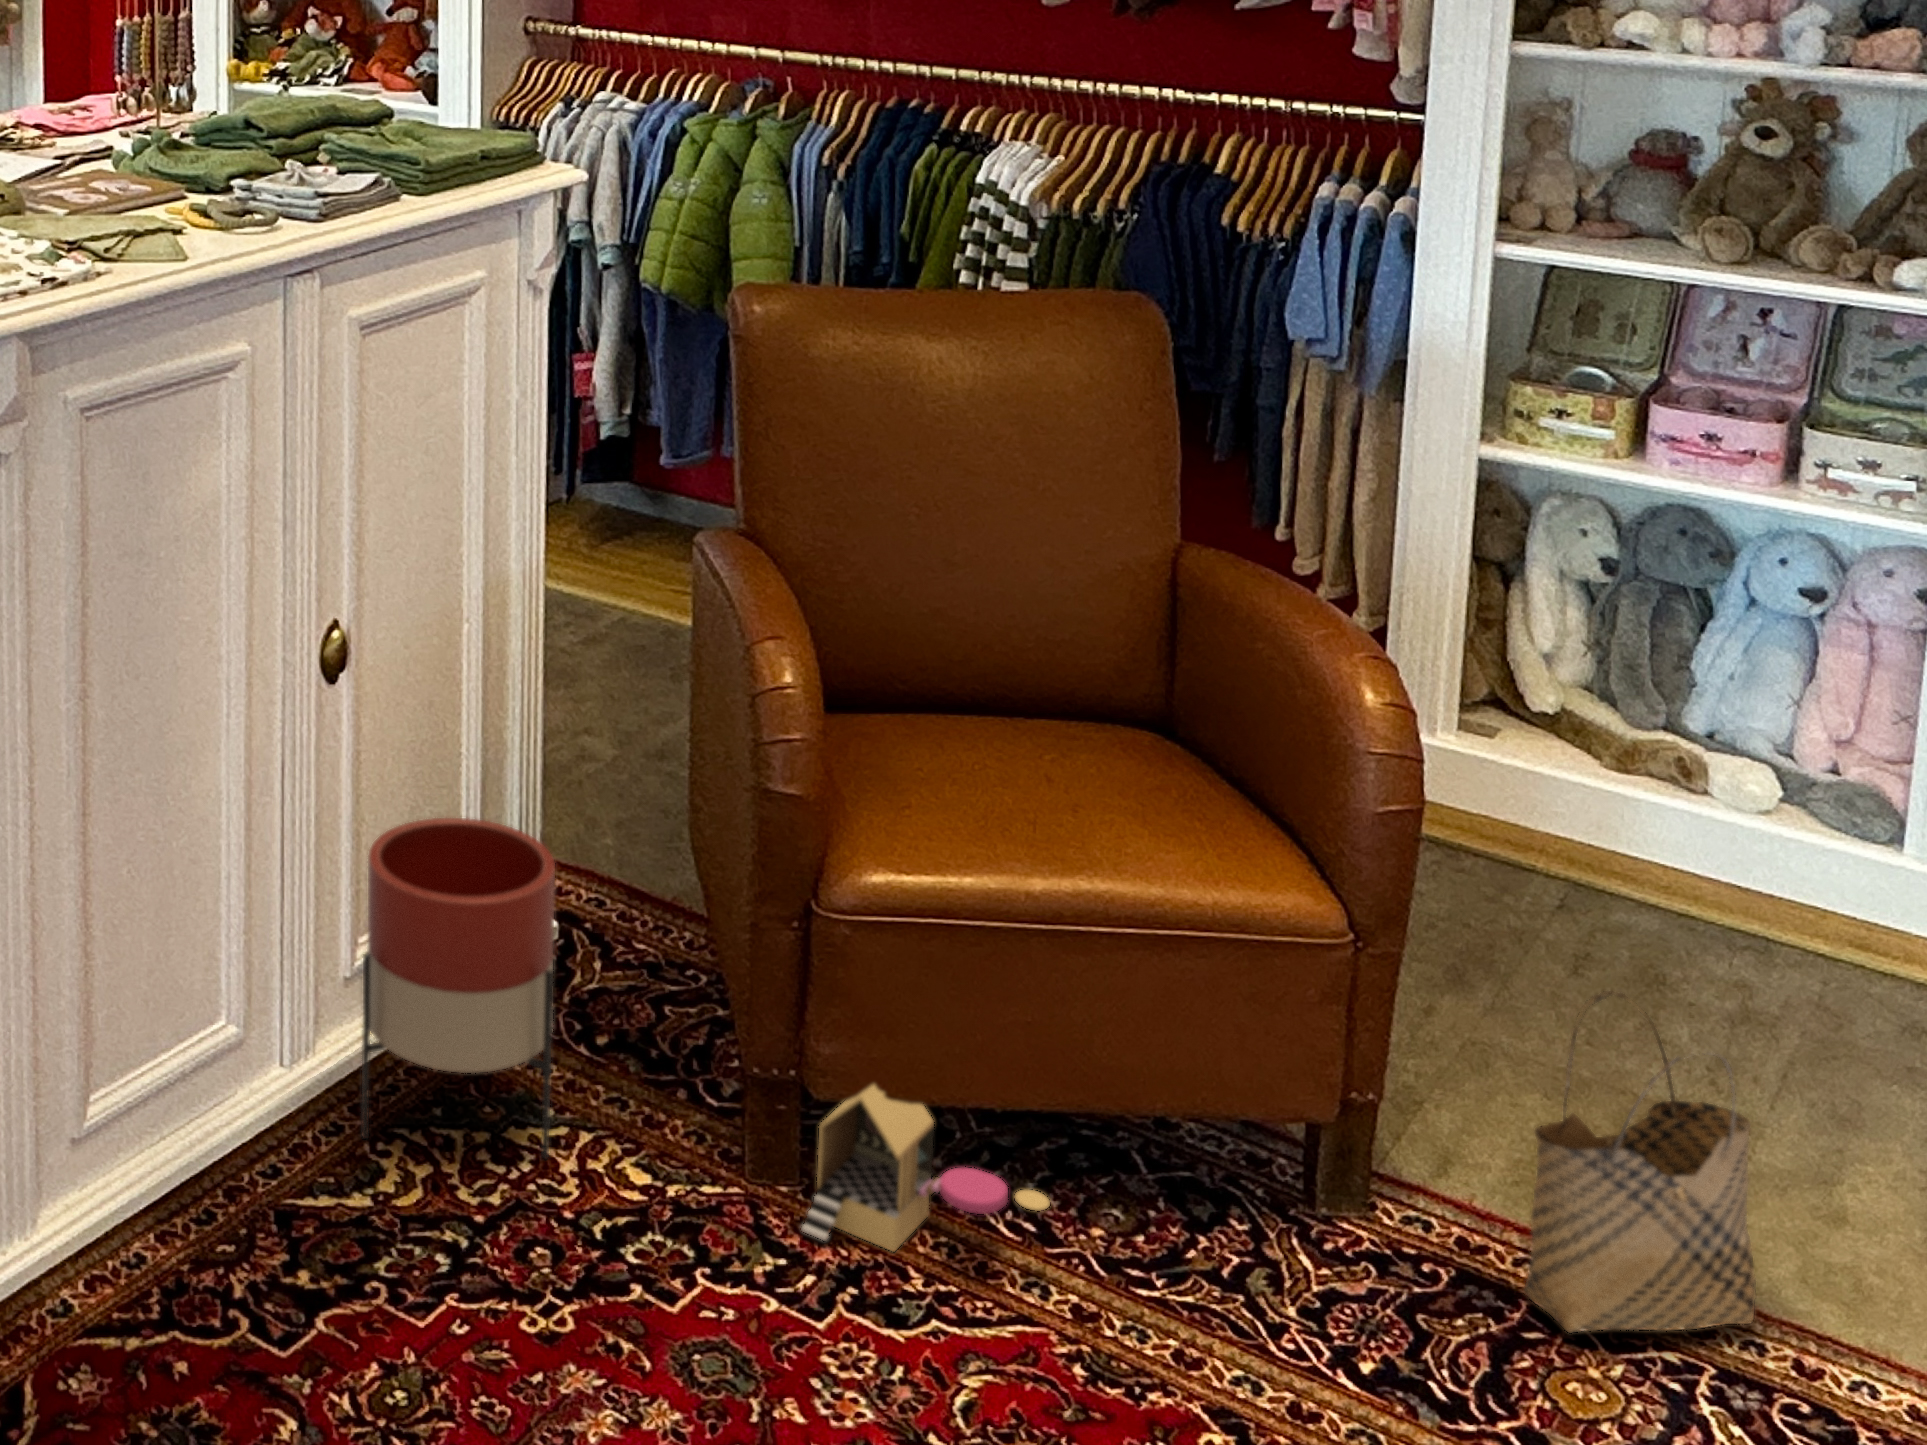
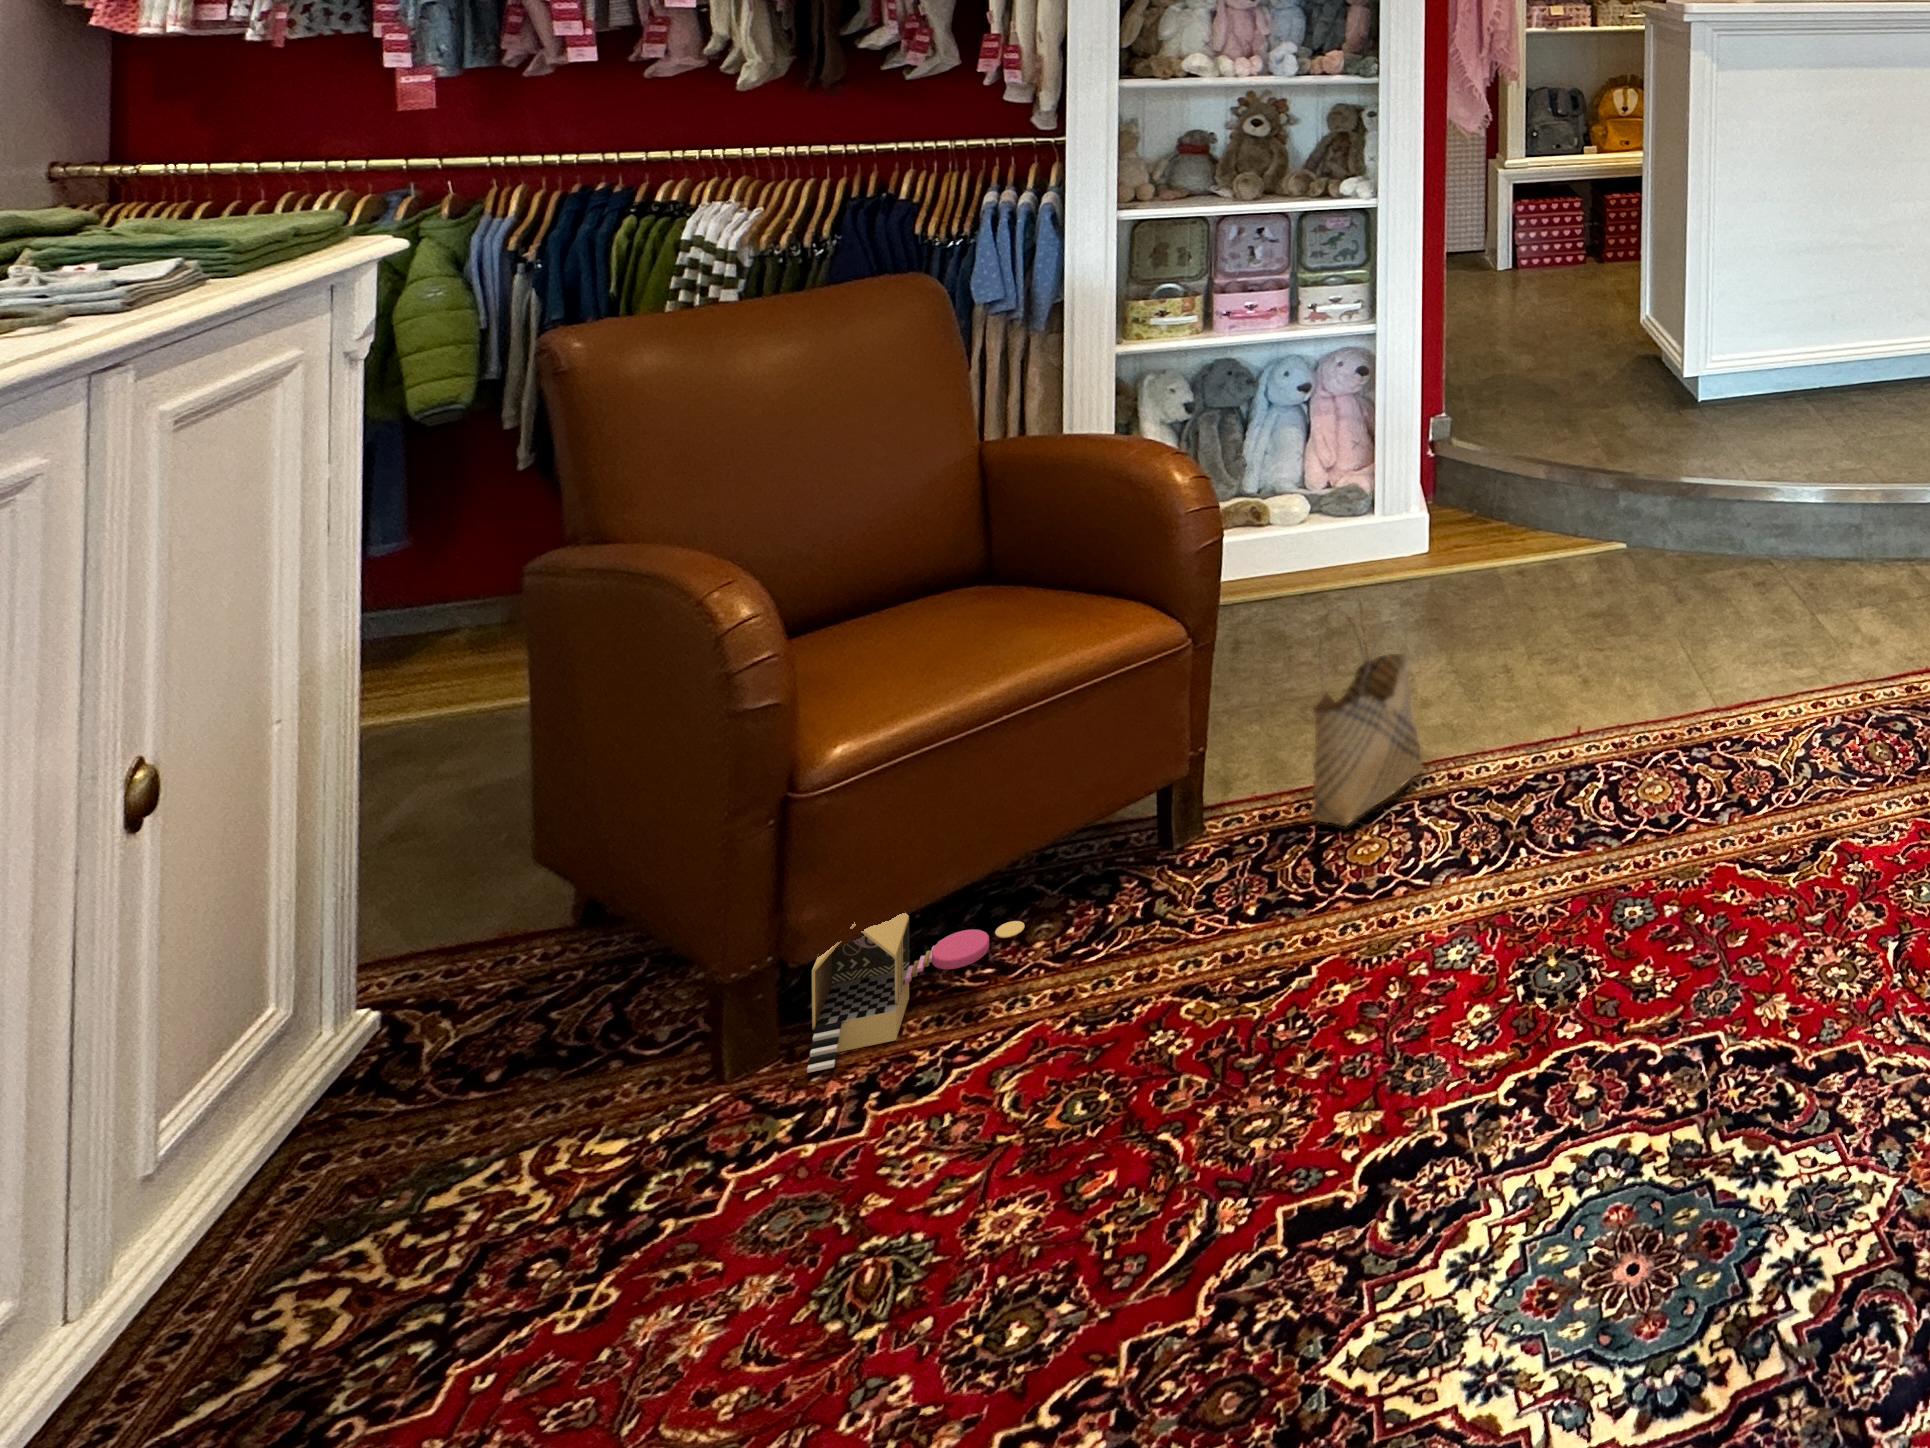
planter: present [362,818,555,1158] -> none [198,859,495,1300]

